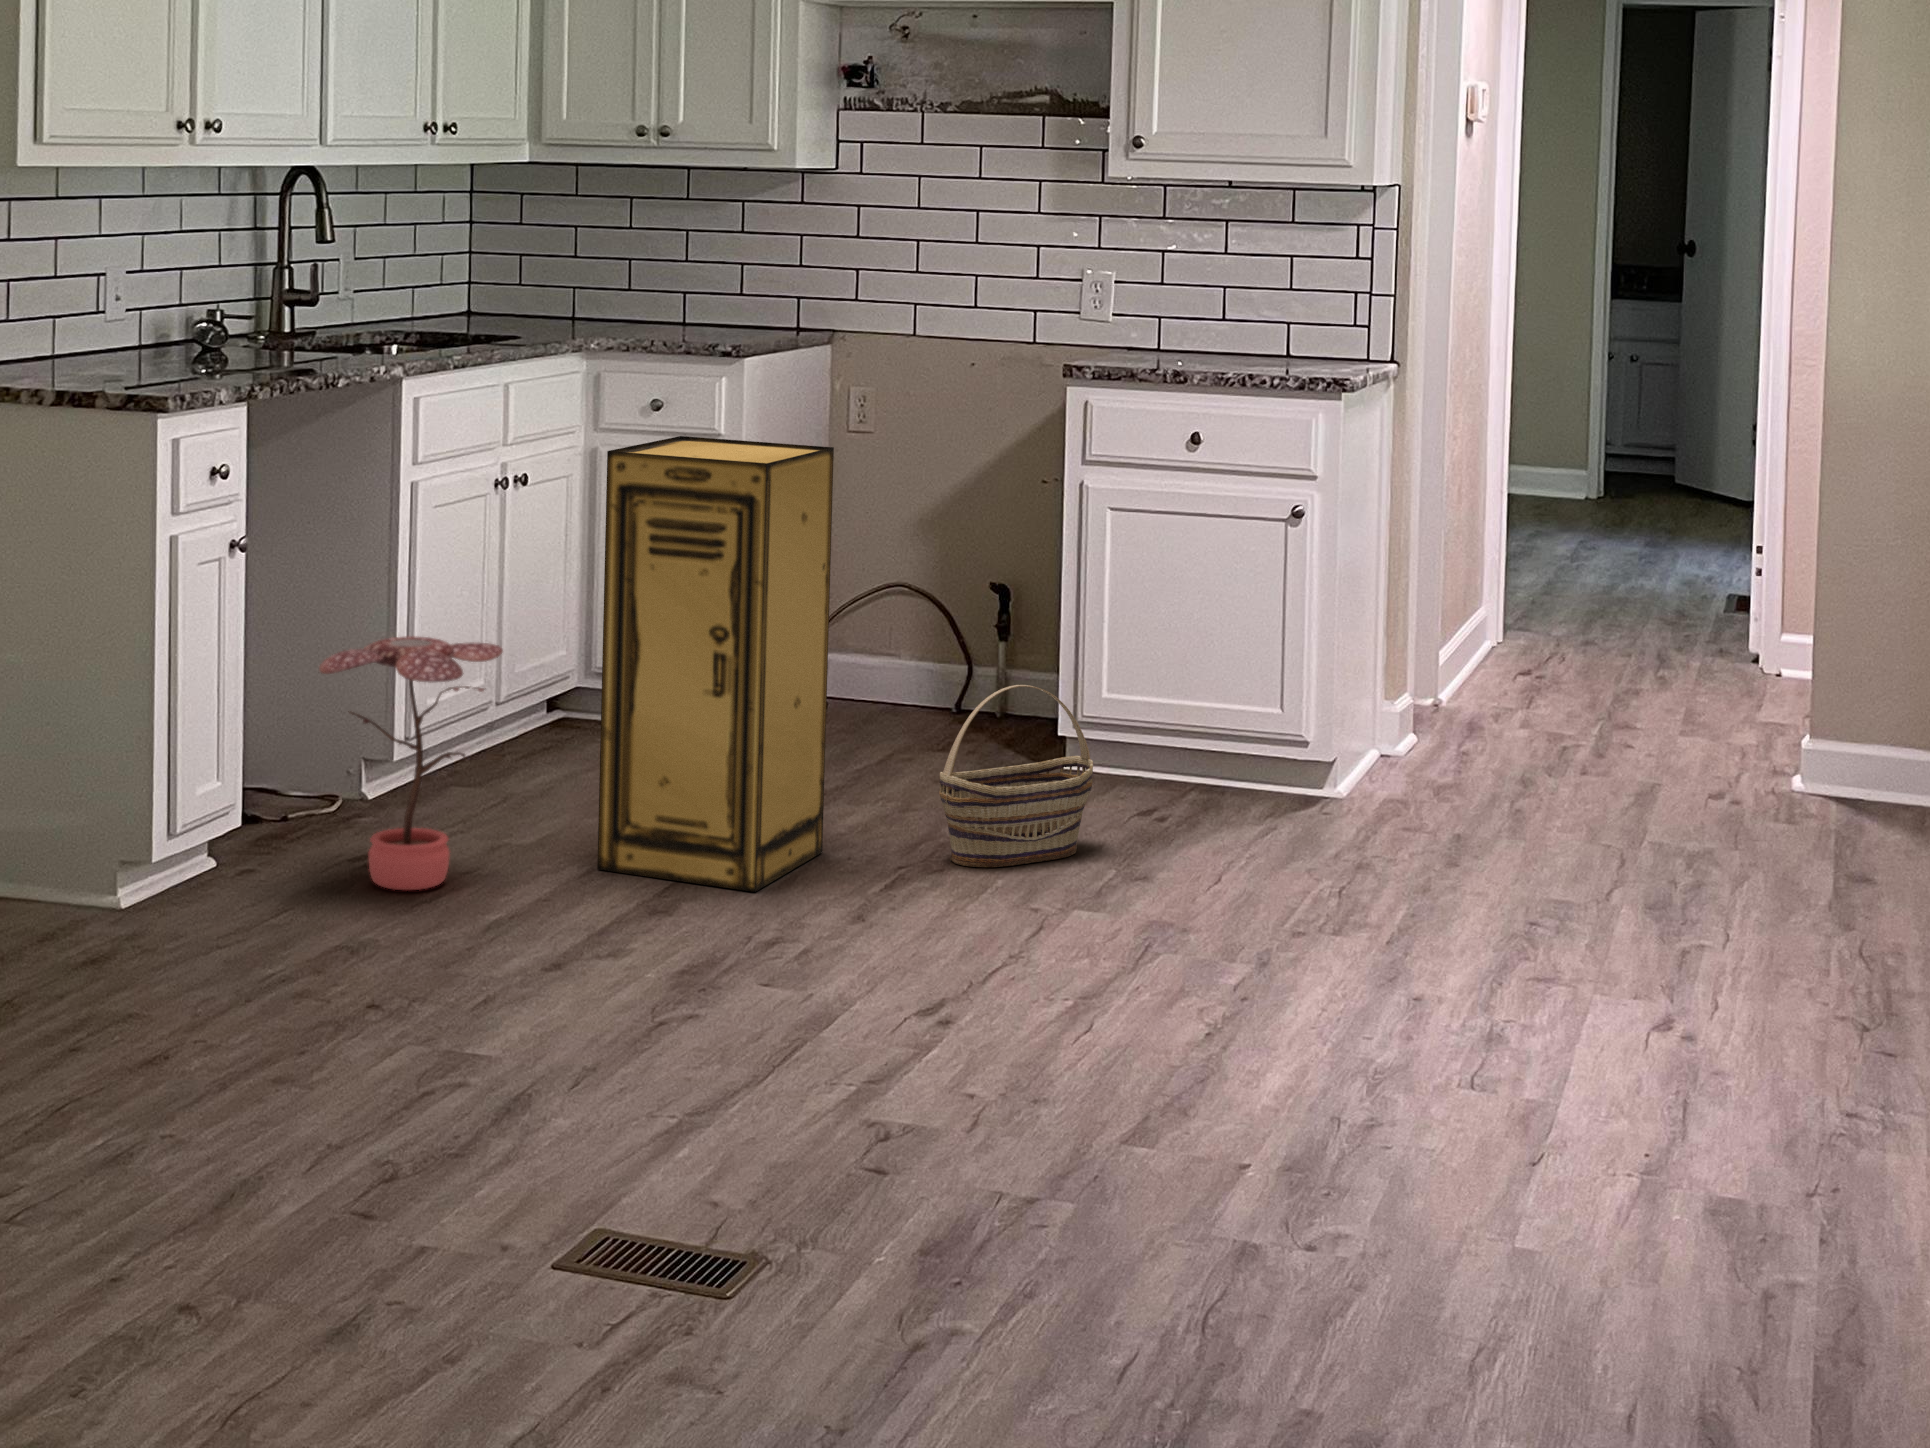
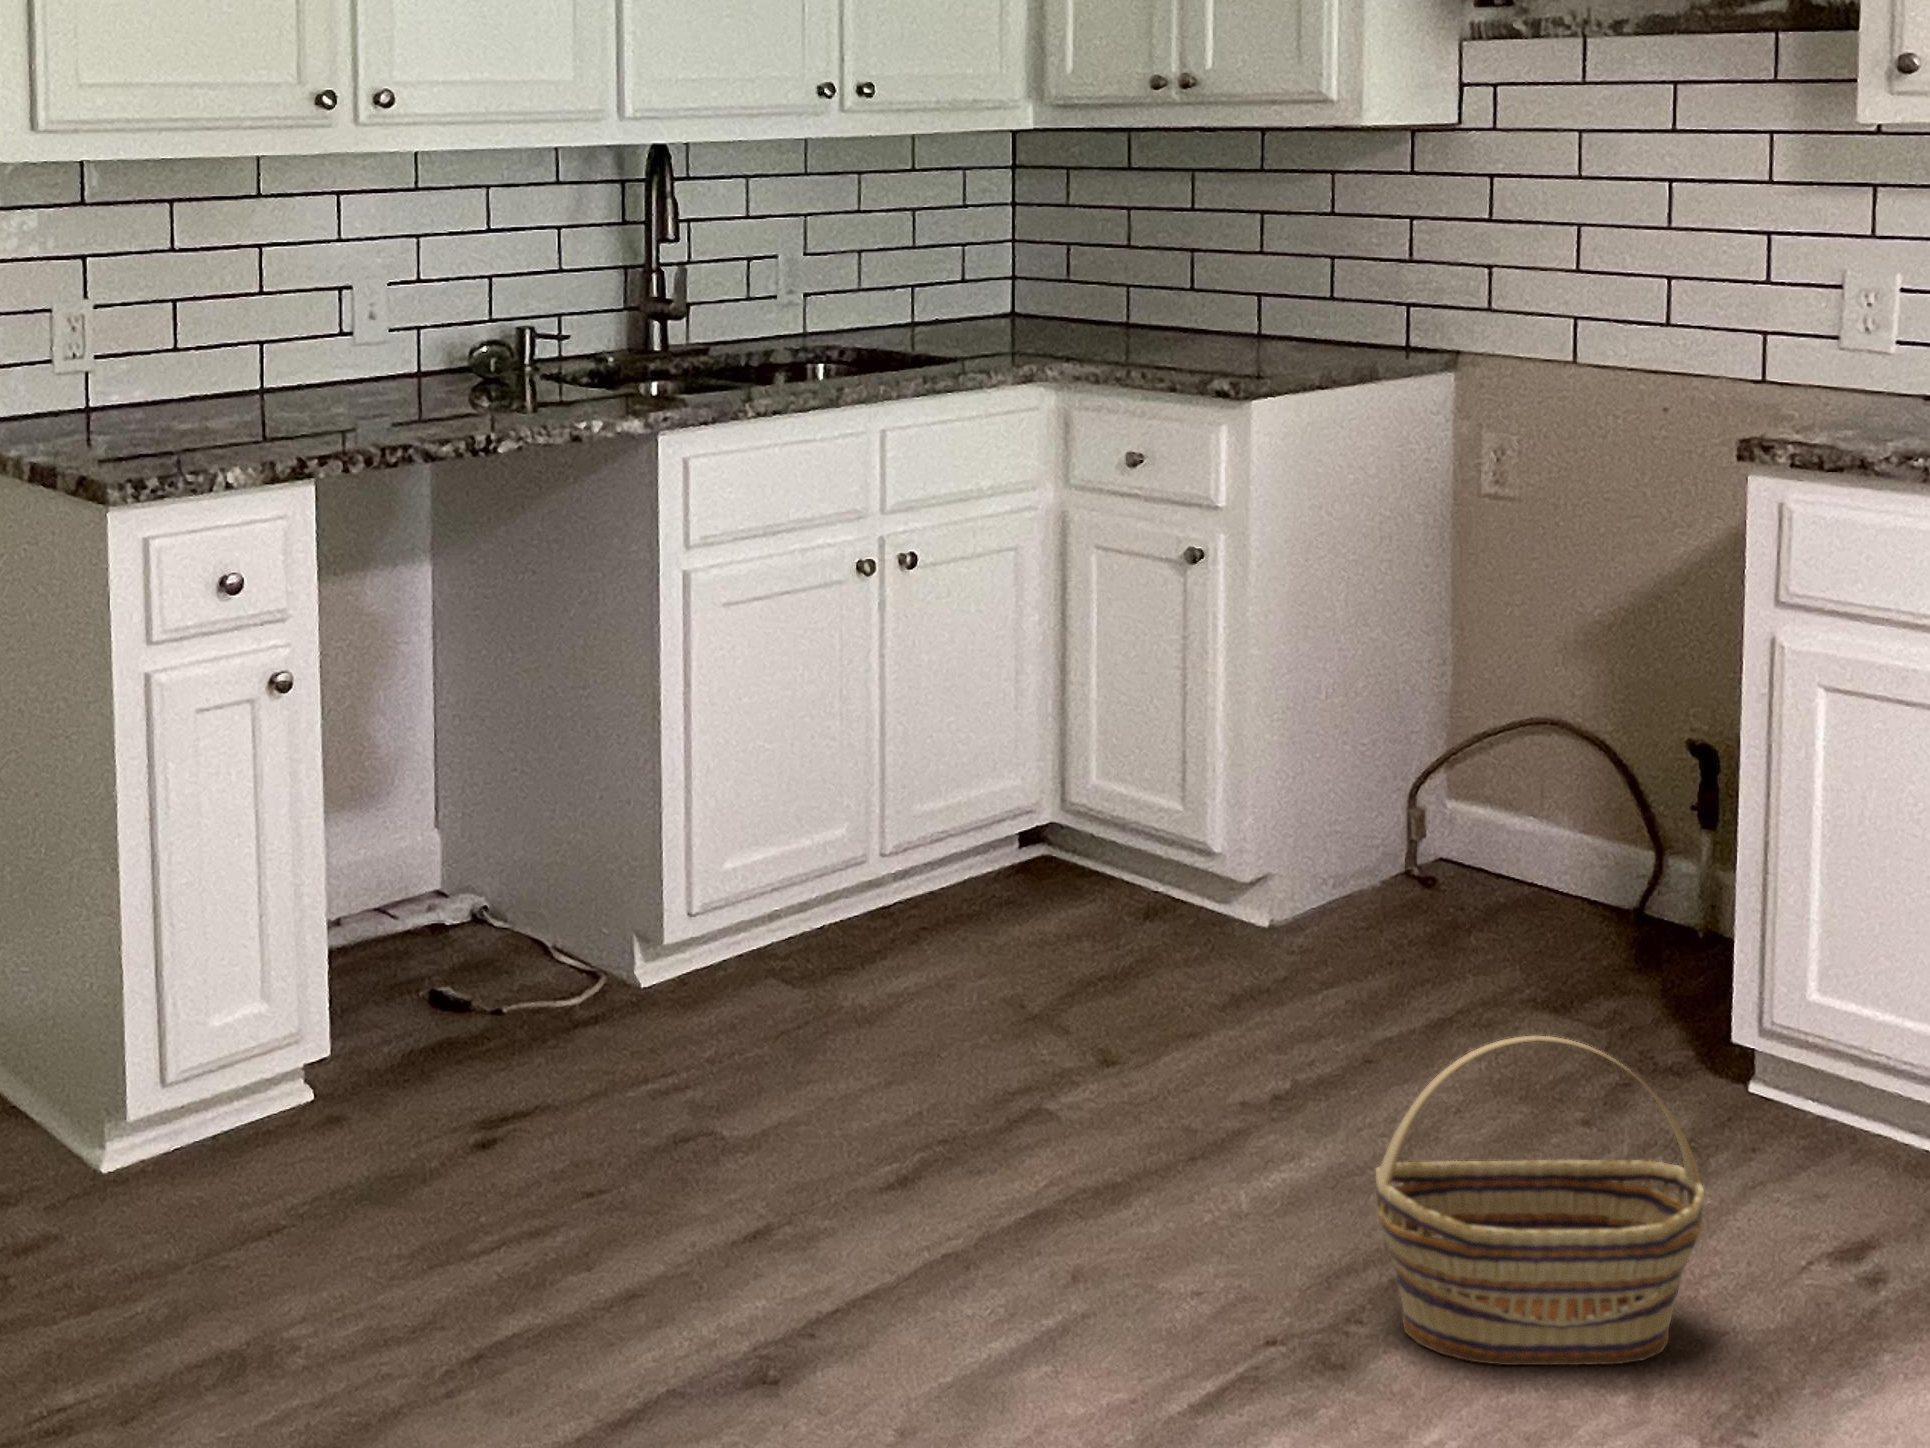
storage cabinet: present [597,436,834,892] -> none [795,544,1192,1336]
potted plant: present [319,636,503,890] -> none [372,817,649,1206]

